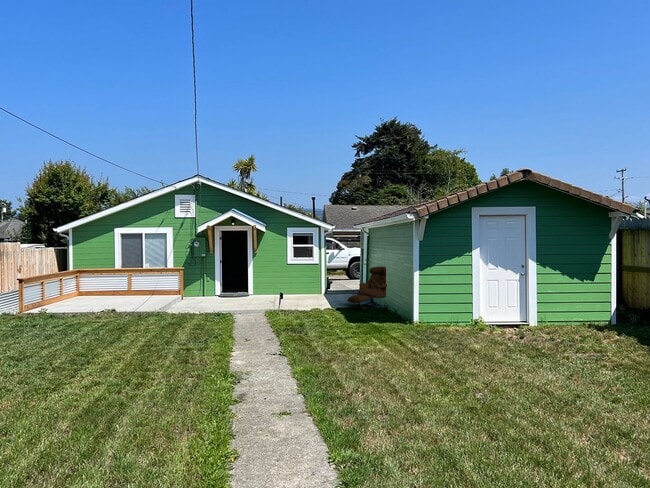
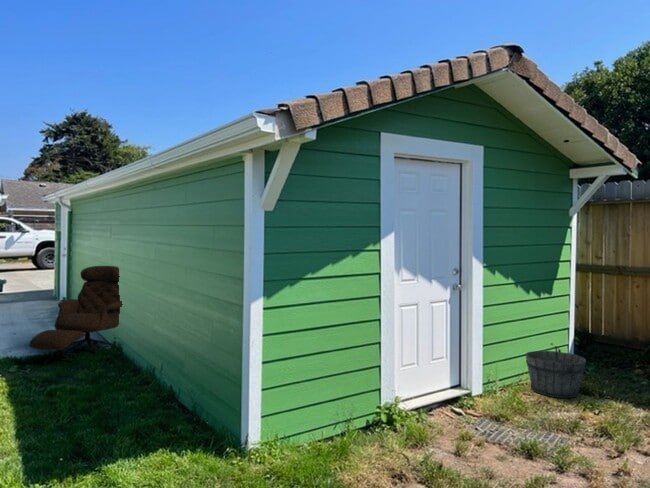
wooden bucket: none [565,305,596,330] -> present [526,344,586,398]

